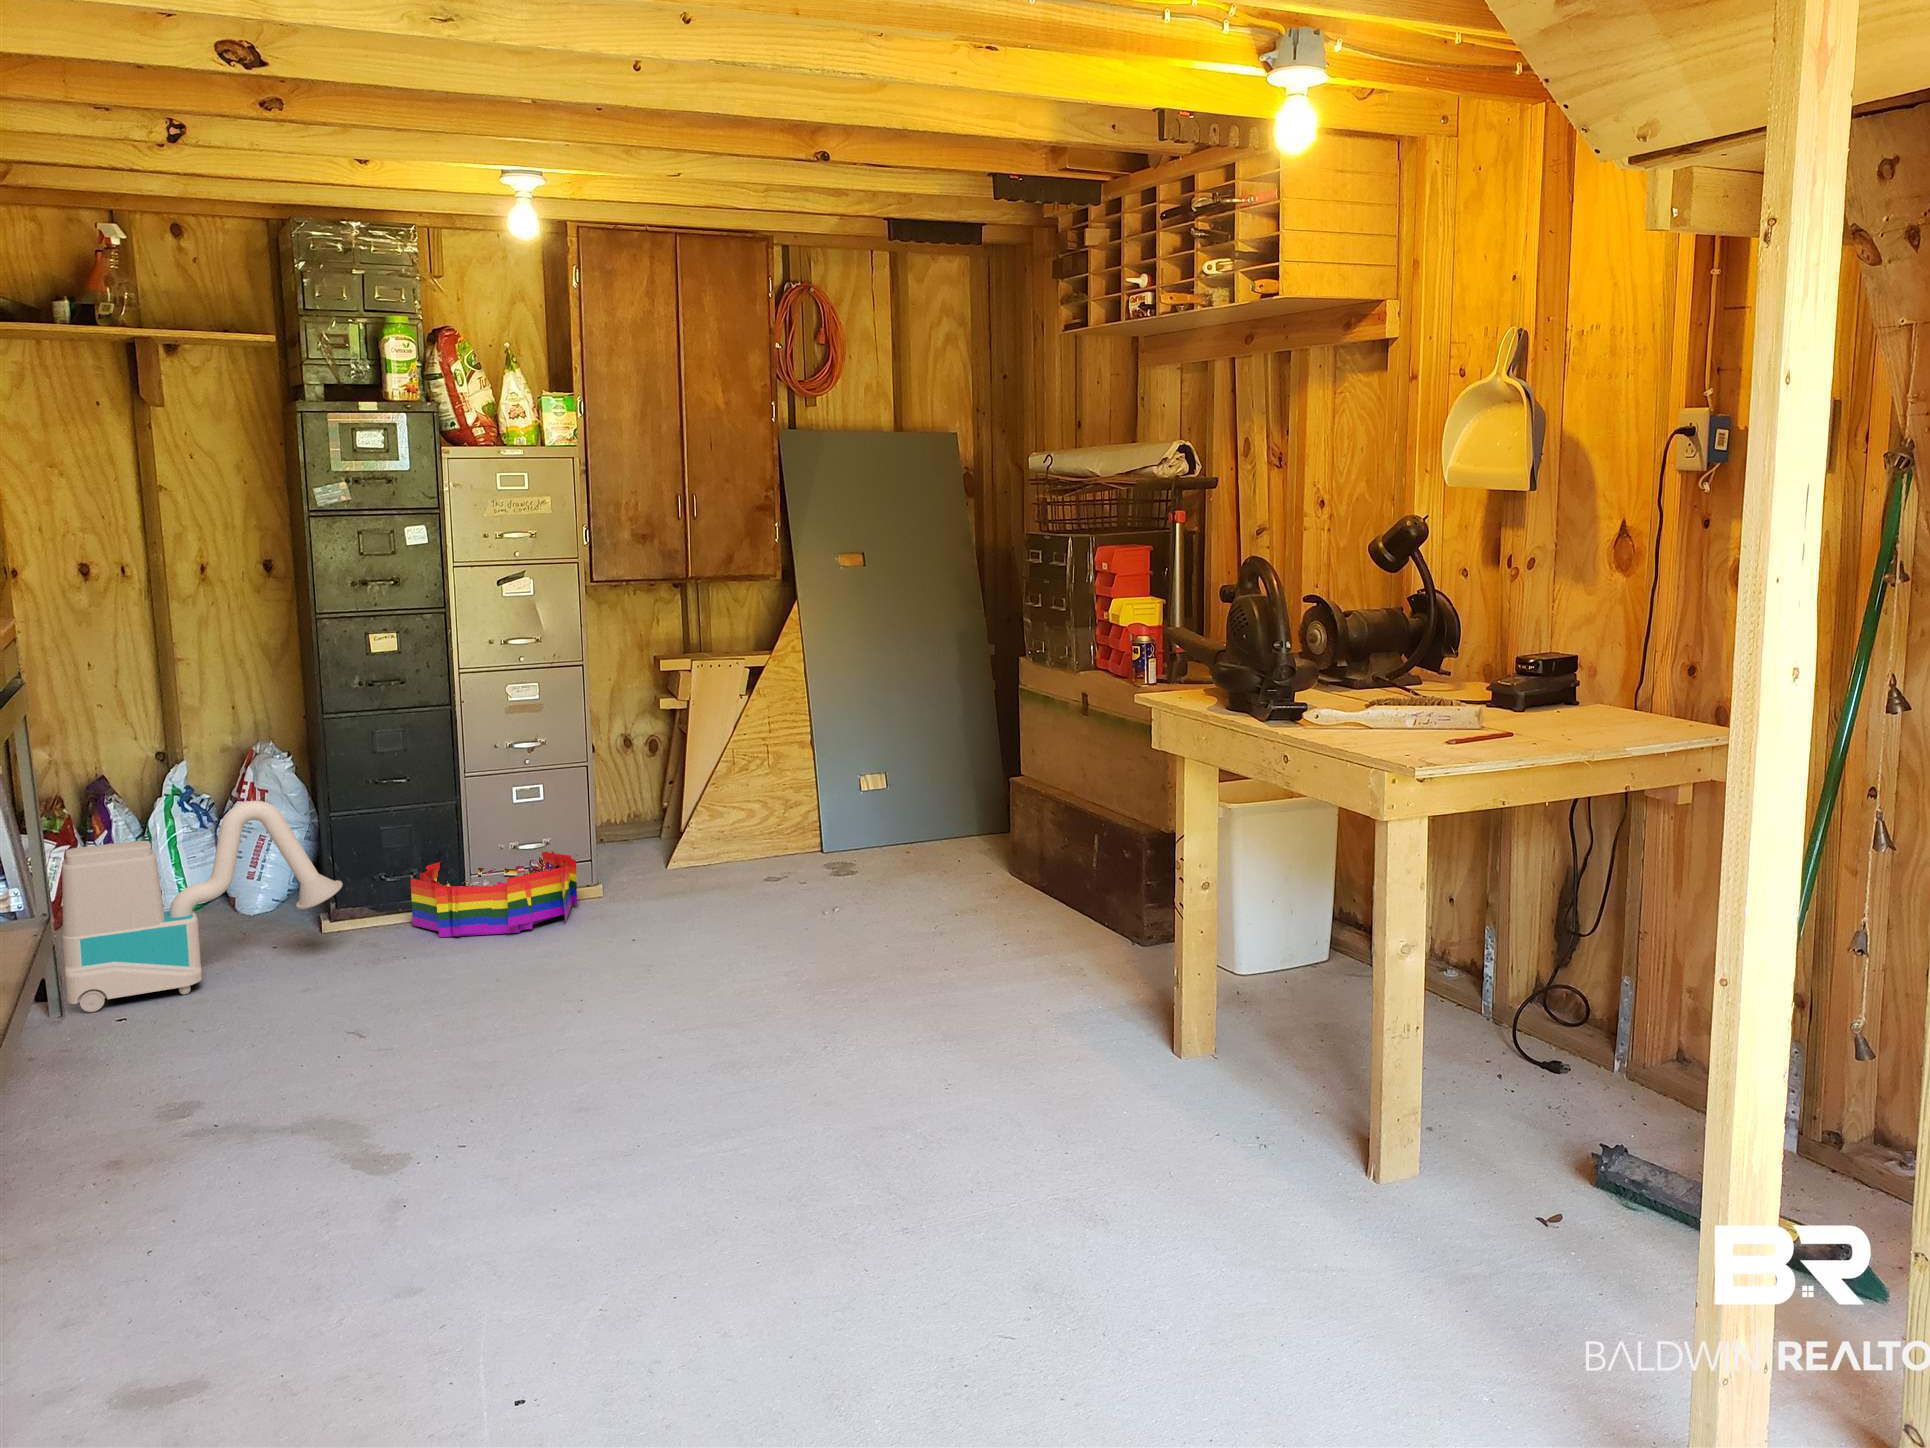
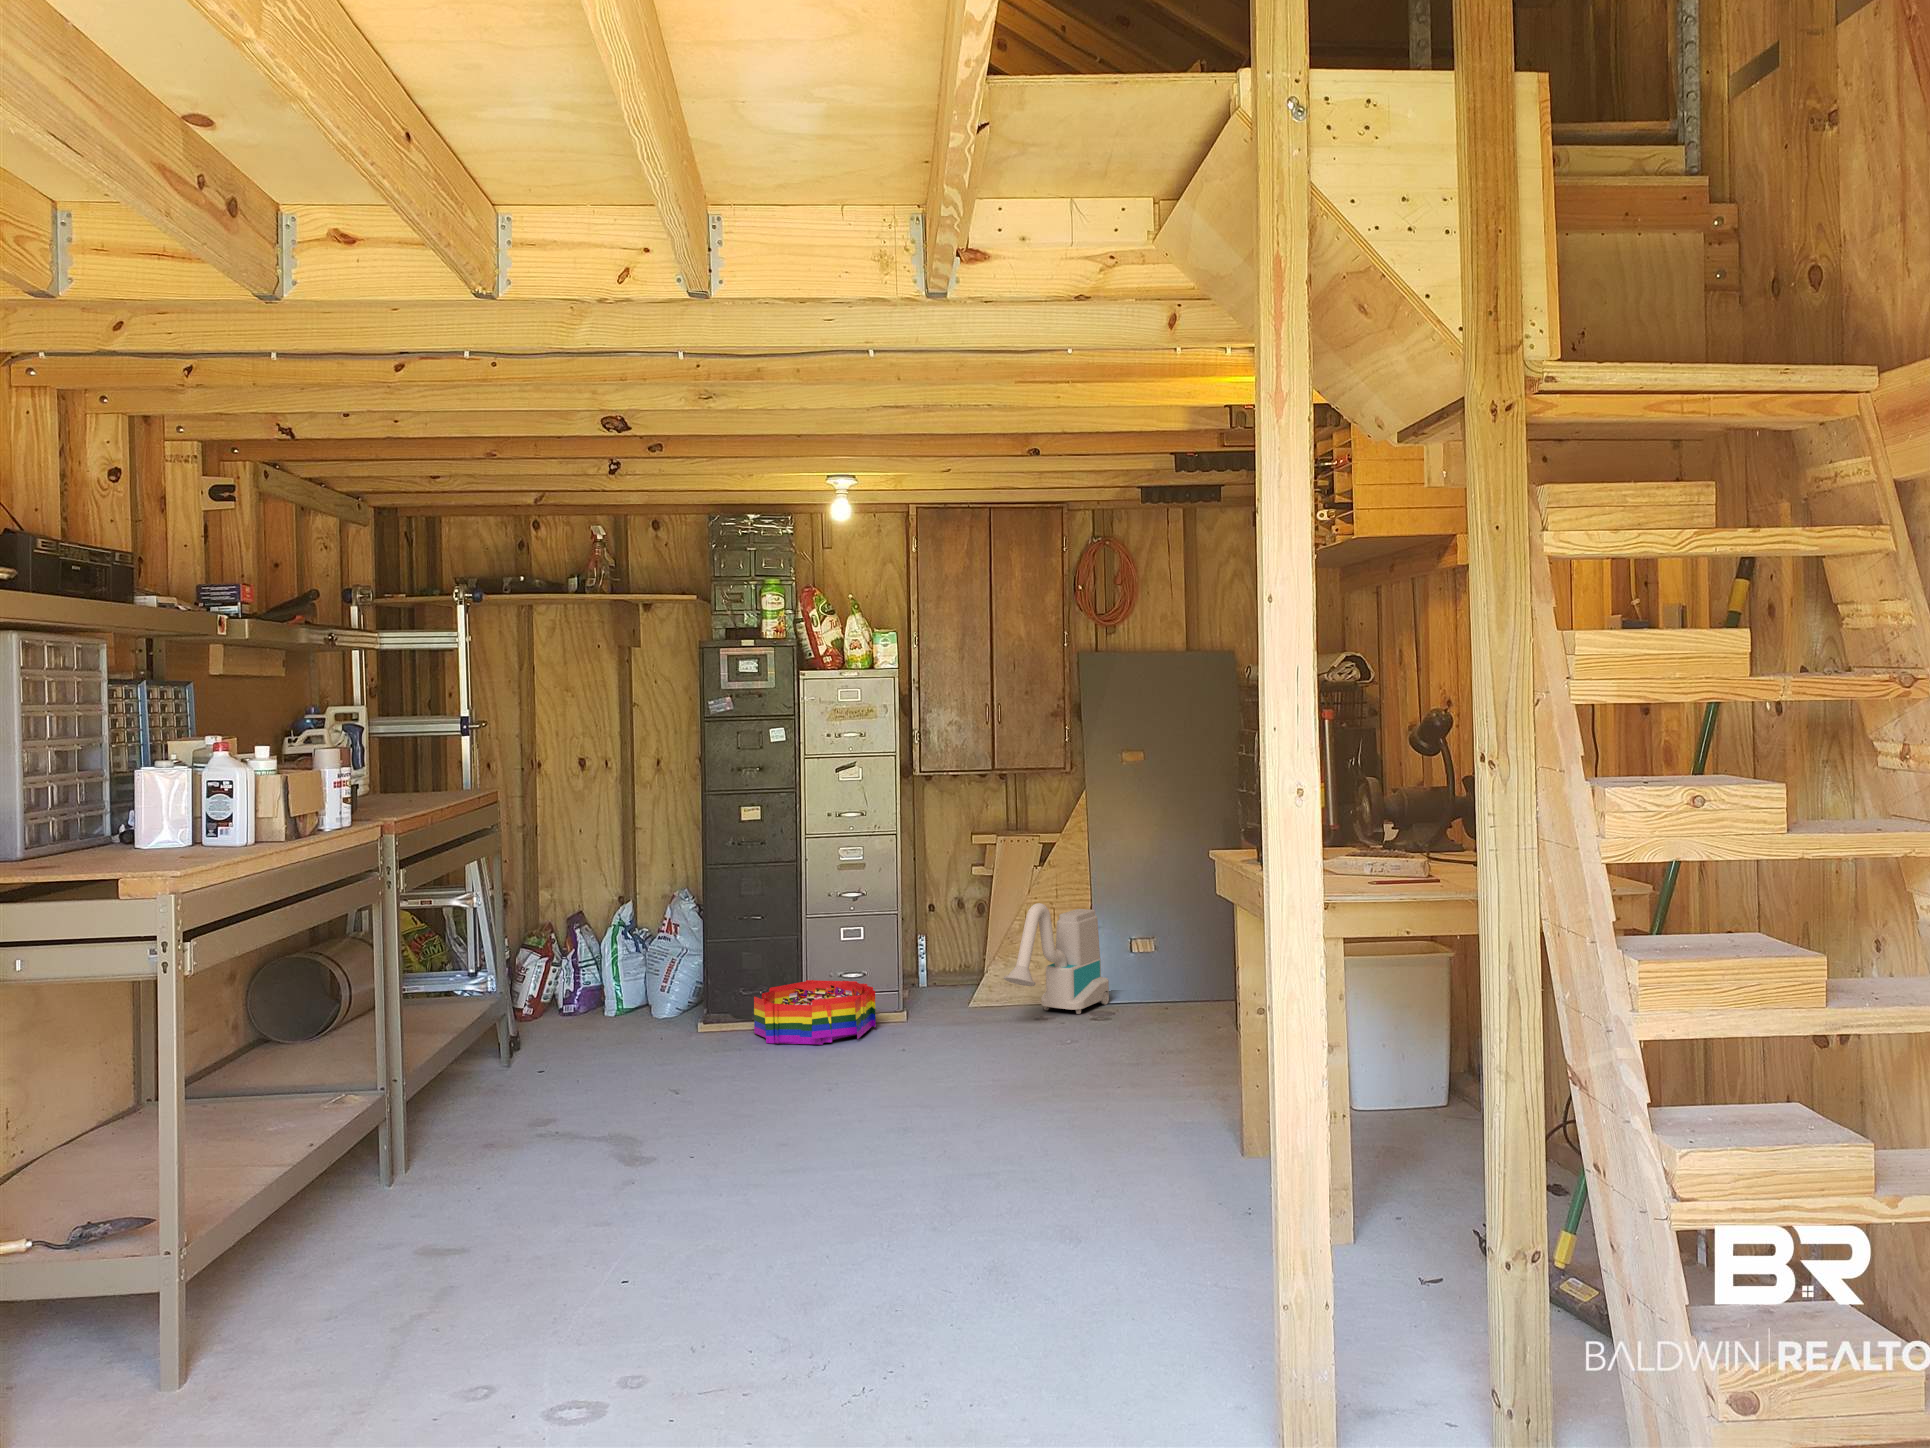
vacuum cleaner: present [62,801,343,1012] -> present [1004,903,1109,1014]

